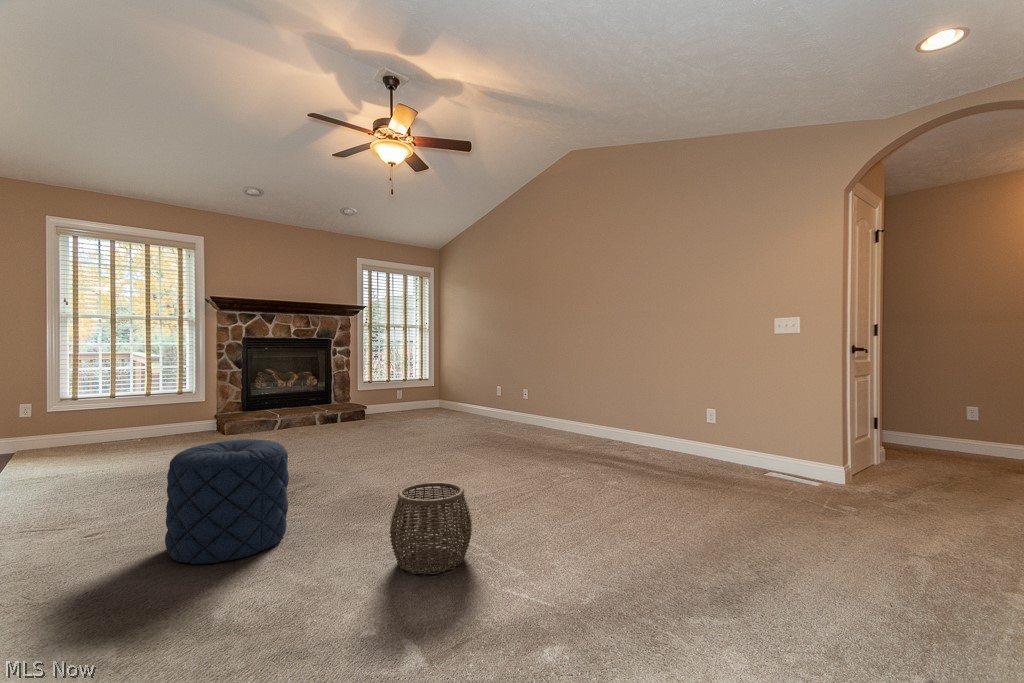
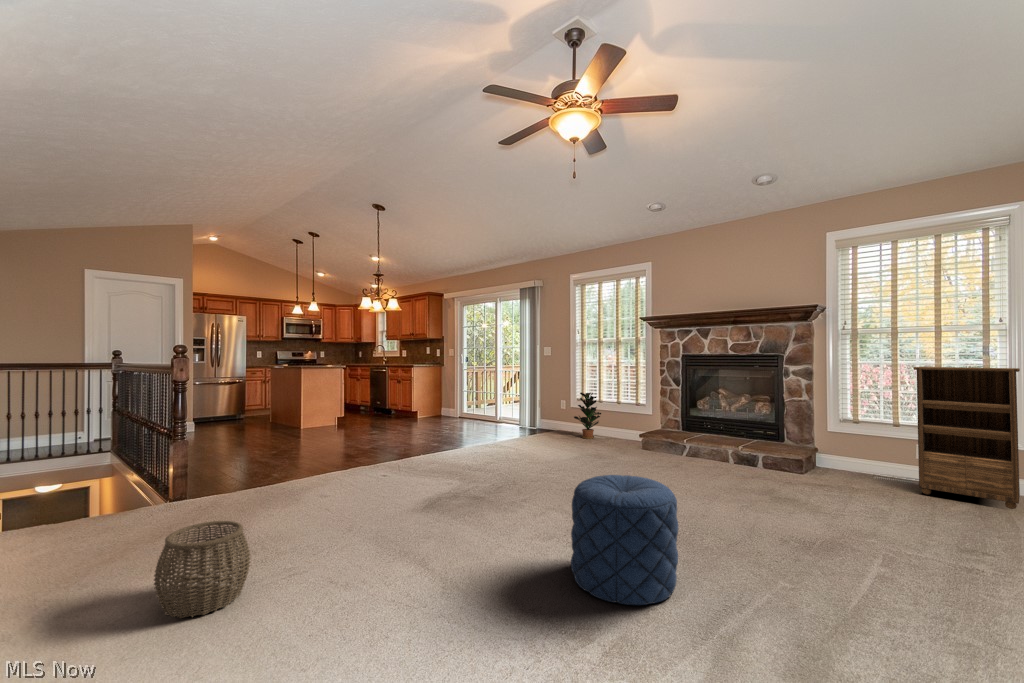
bookshelf: none [407,346,450,415] -> present [913,367,1020,509]
potted plant: none [90,383,138,443] -> present [574,393,601,439]
pouf: present [165,439,289,564] -> present [571,475,679,605]

